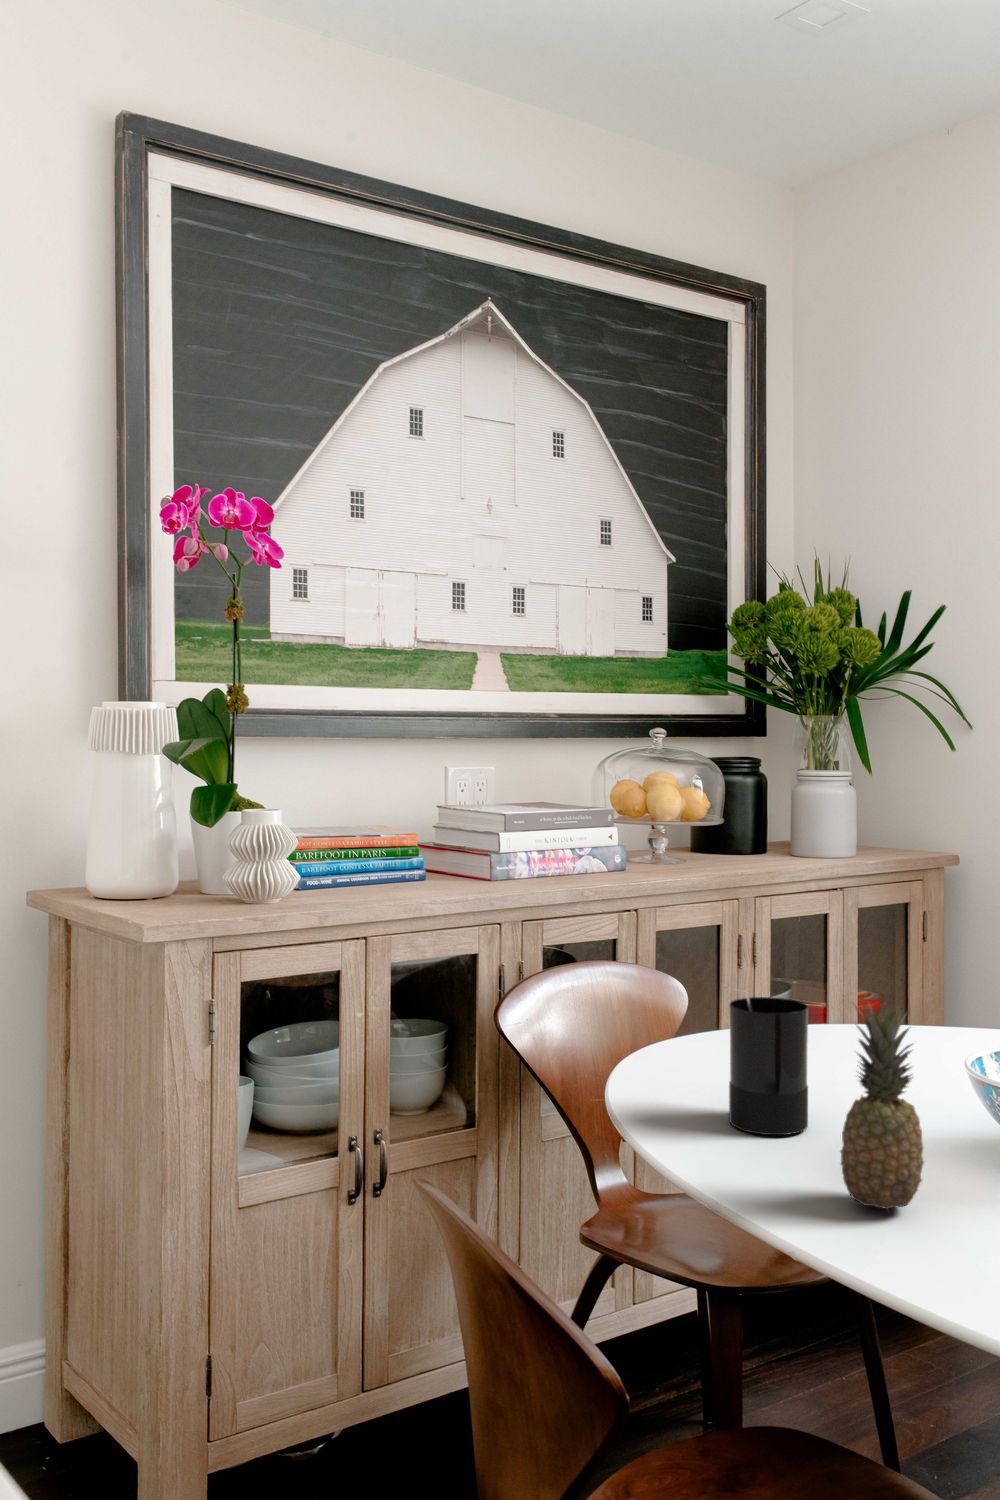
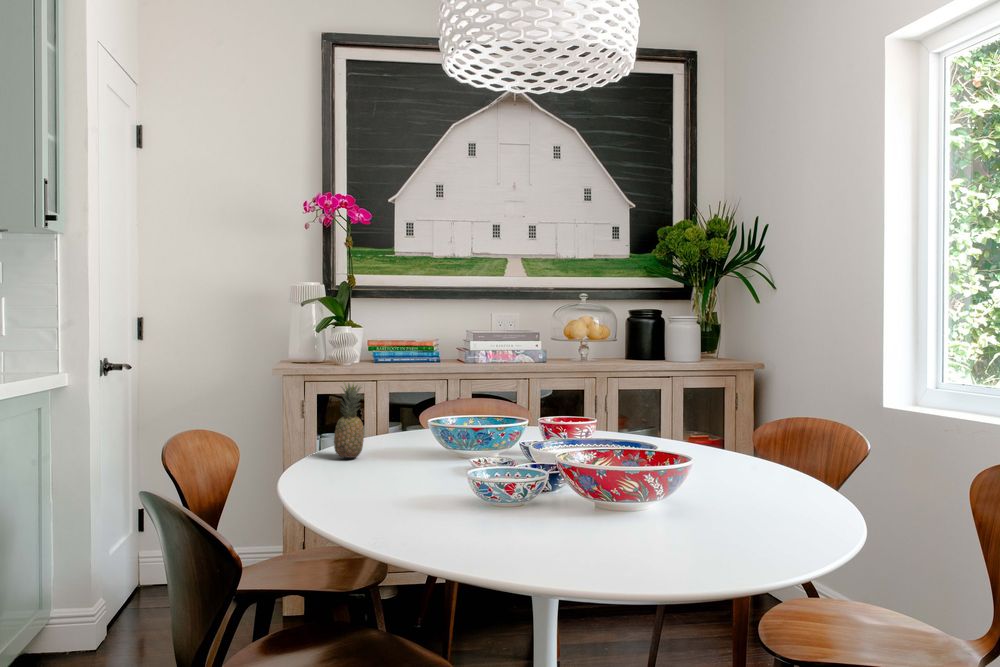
candle: present [726,988,808,1135] -> none [373,388,404,444]

